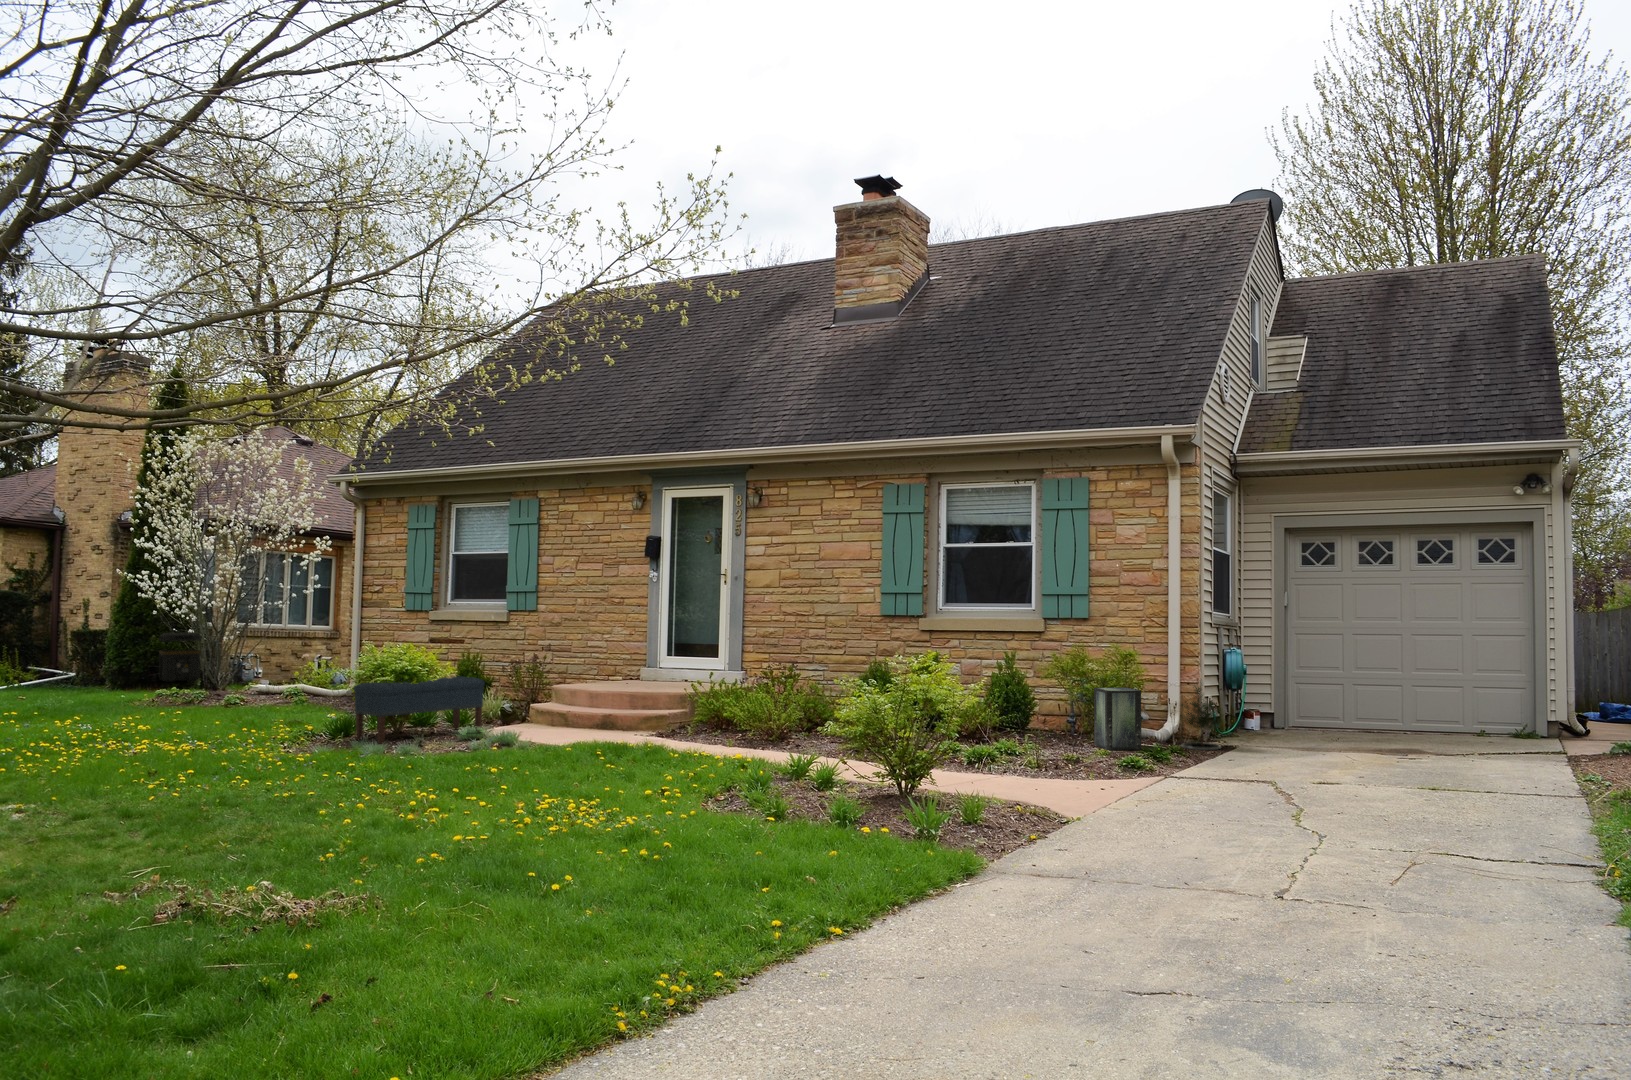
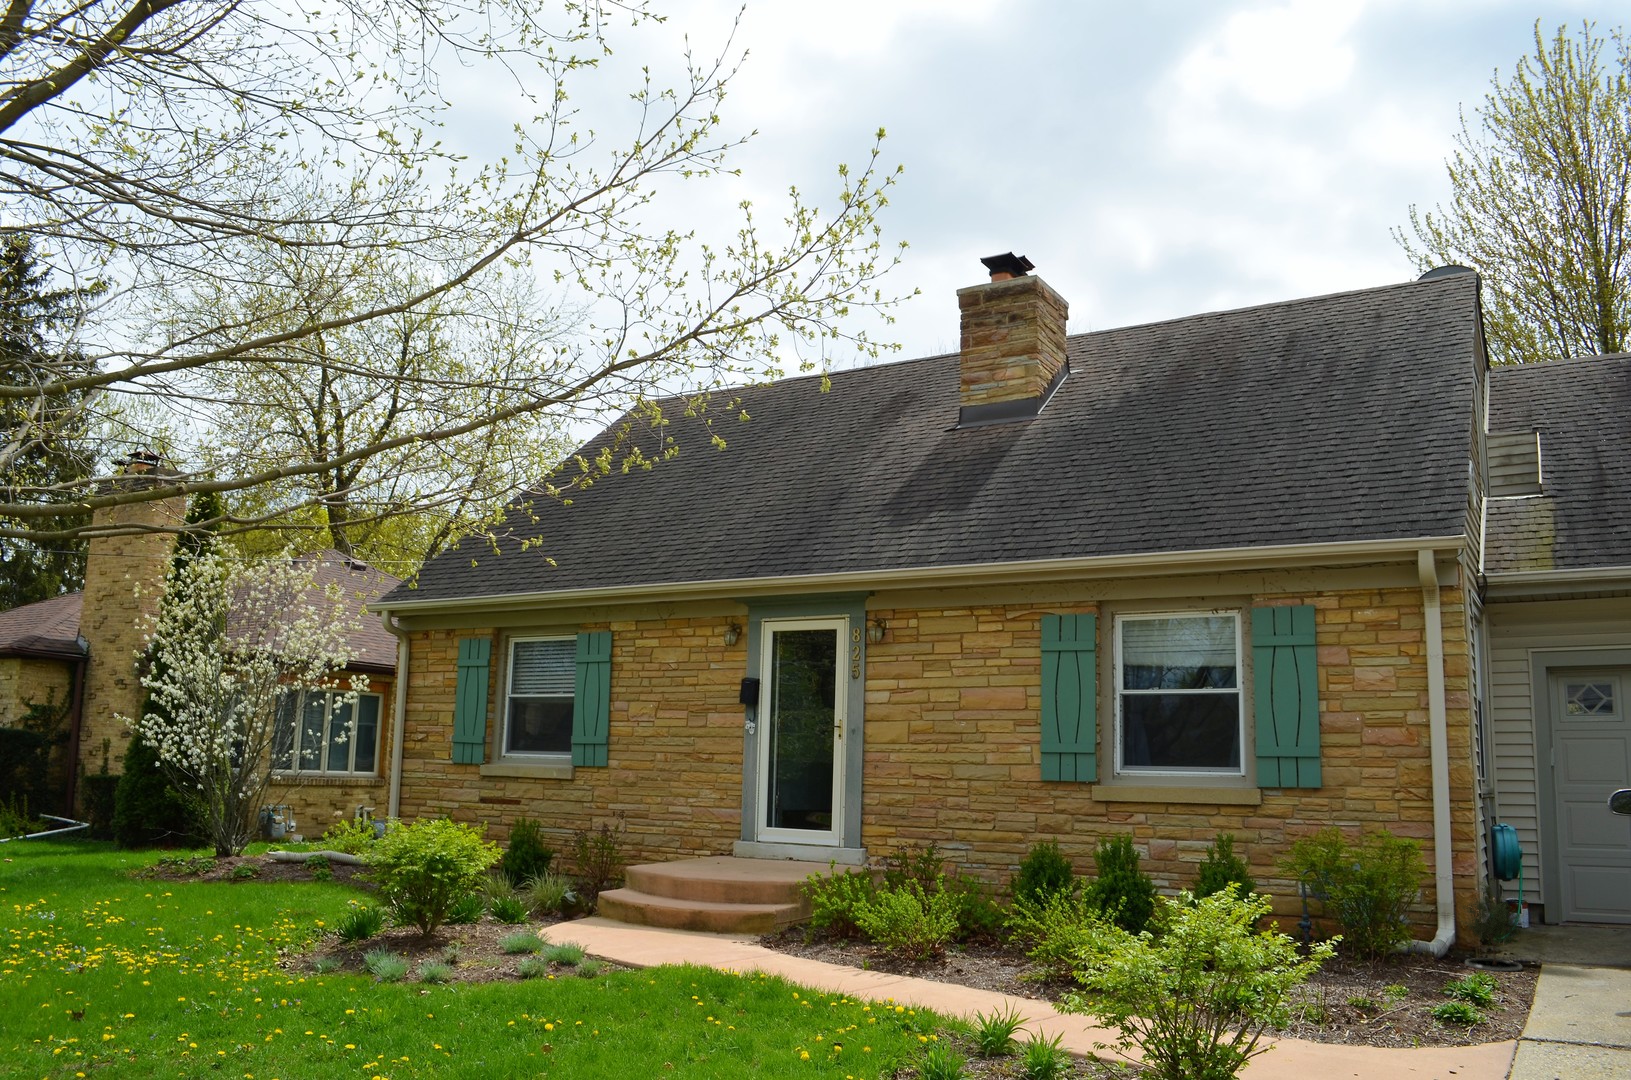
toolbox: present [159,633,201,682] -> none [159,789,211,849]
bench: present [354,676,485,744] -> none [386,860,551,954]
storage box: present [1094,688,1141,750] -> none [1344,883,1417,970]

